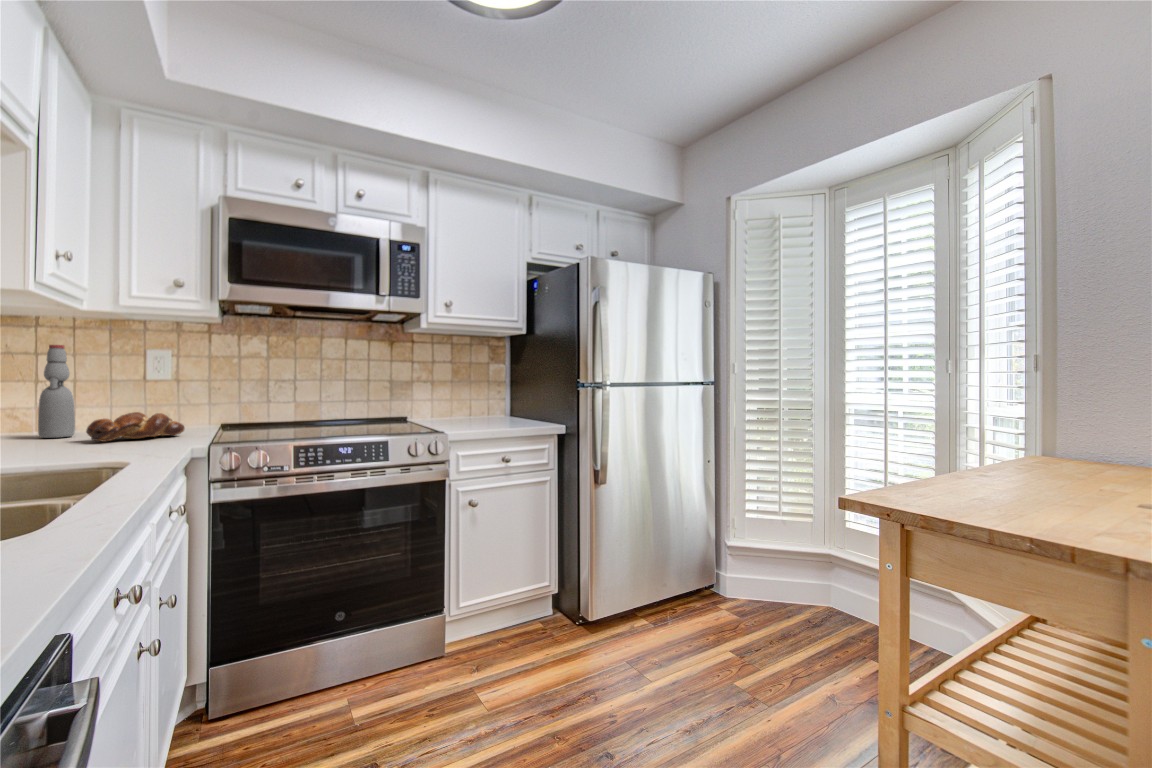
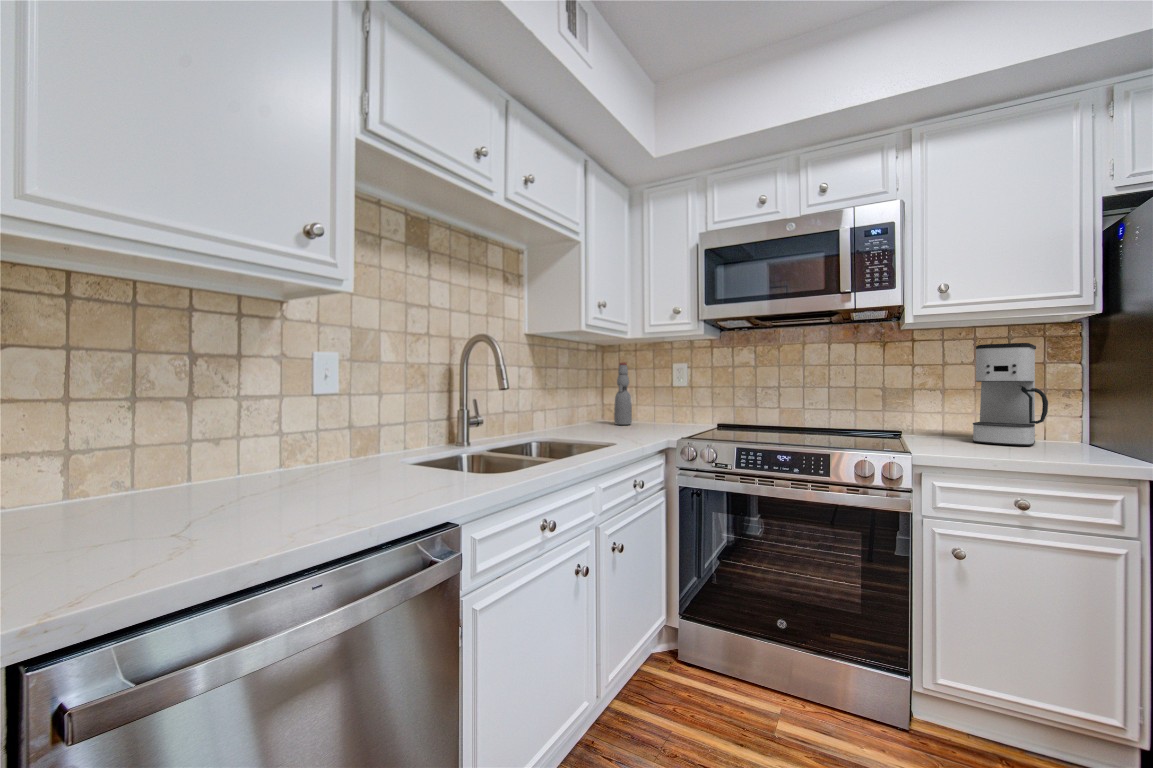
coffee maker: none [463,348,504,422] -> present [973,343,1048,446]
bread loaf: present [86,412,185,442] -> none [628,410,684,430]

